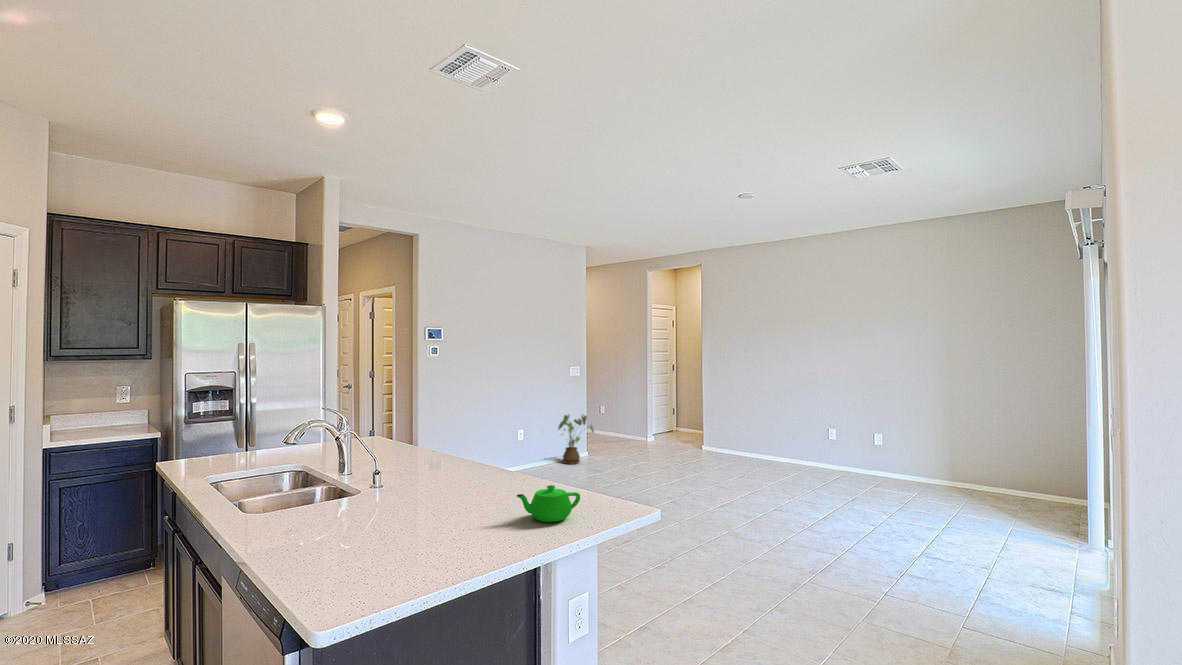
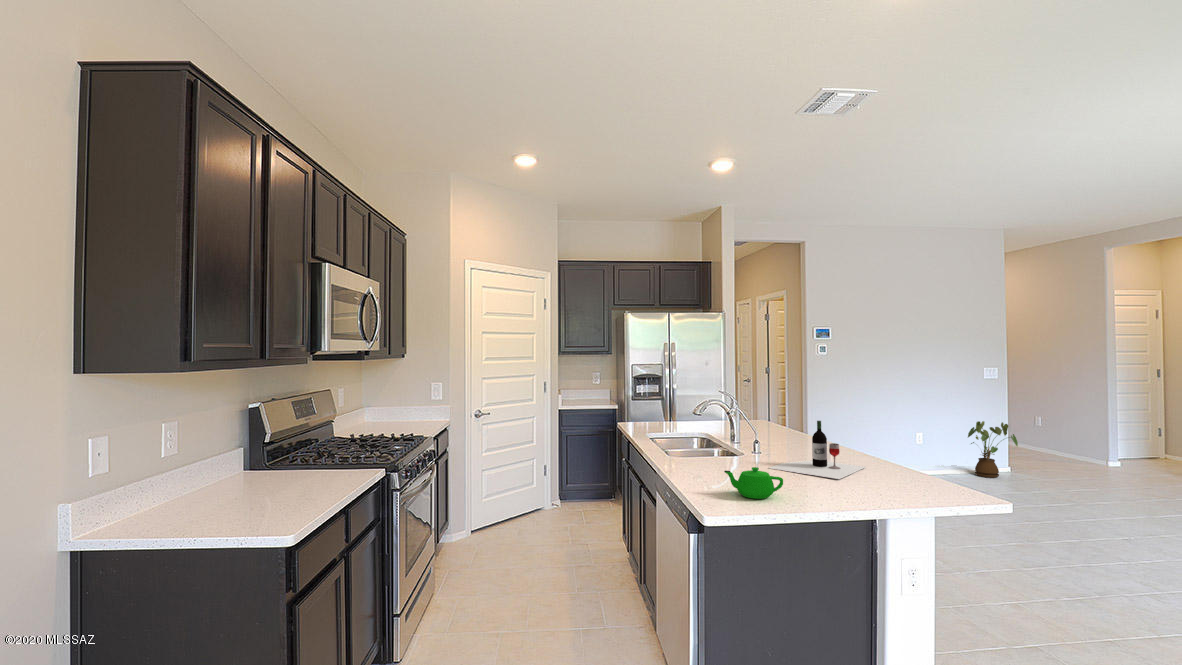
wine bottle: none [397,438,510,510] -> present [769,421,865,479]
teapot: present [517,485,580,522] -> present [724,467,783,499]

